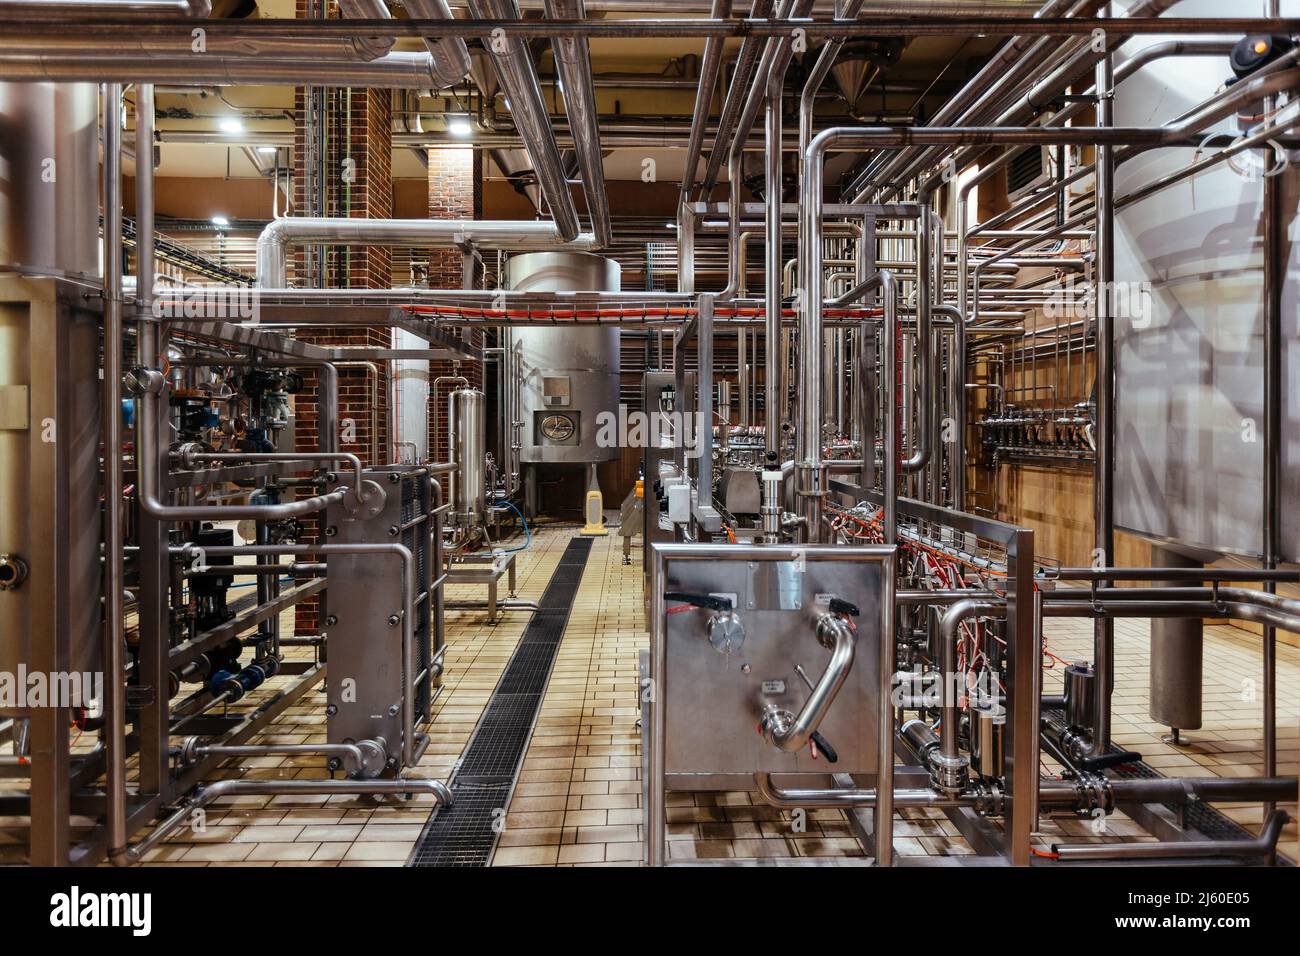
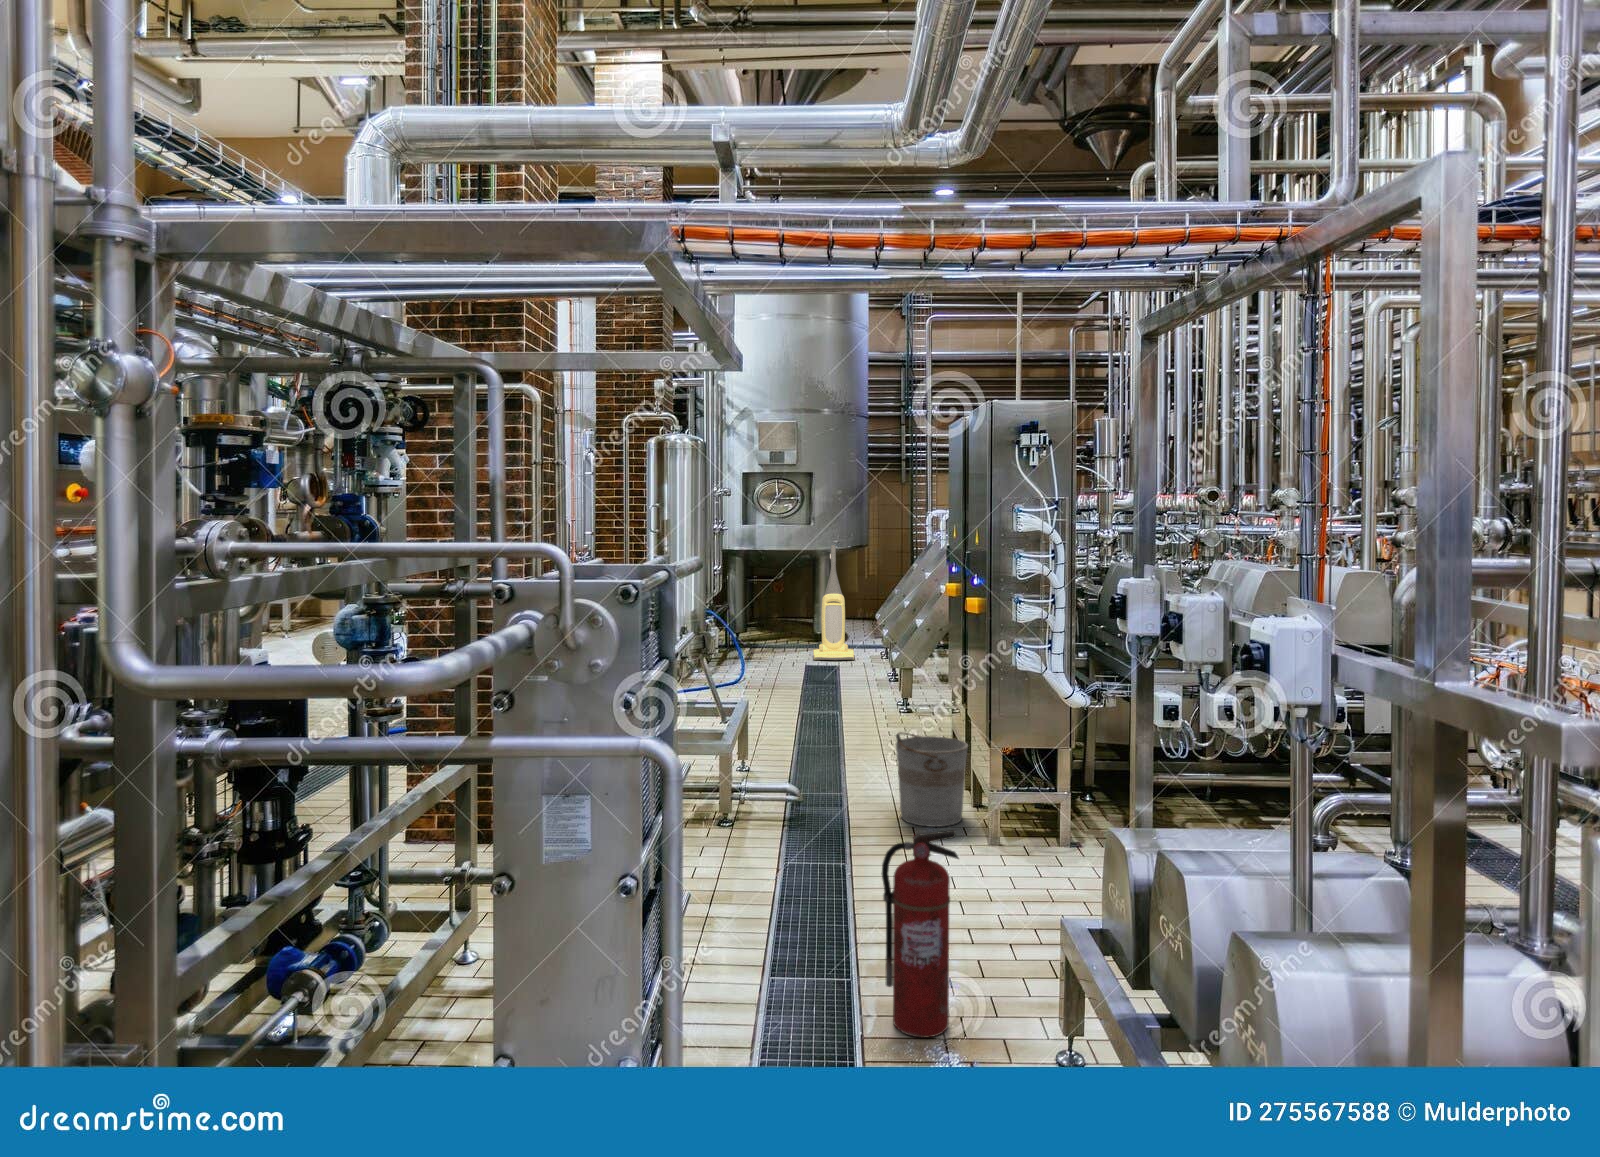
bucket: none [596,571,639,626] -> present [896,732,968,827]
fire extinguisher: none [546,608,587,717] -> present [881,830,959,1038]

